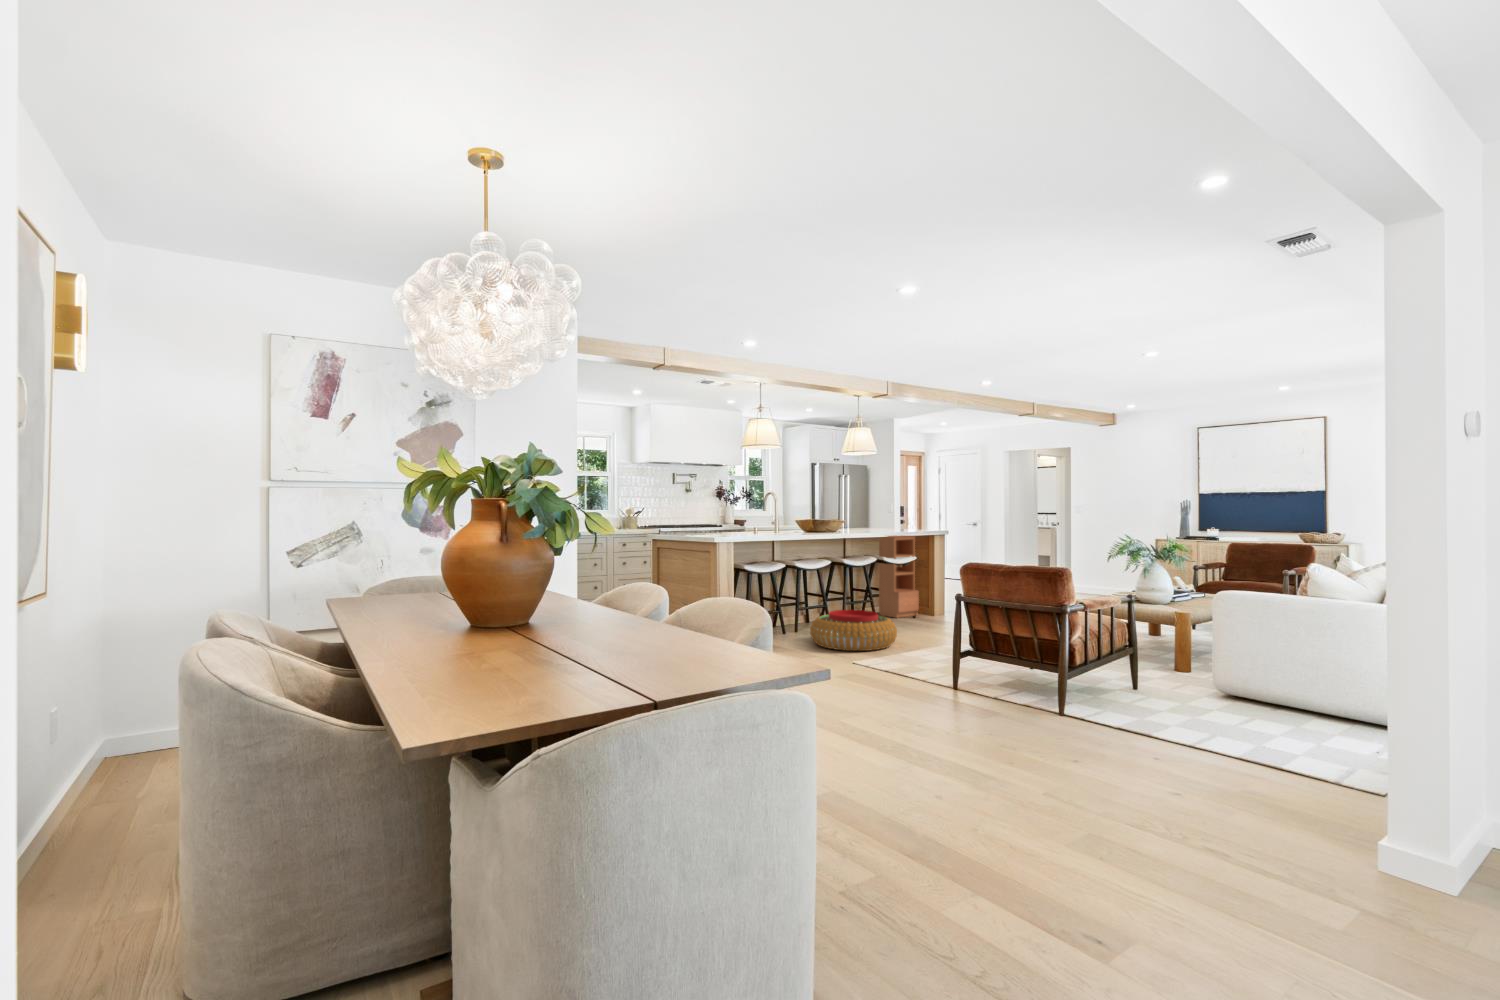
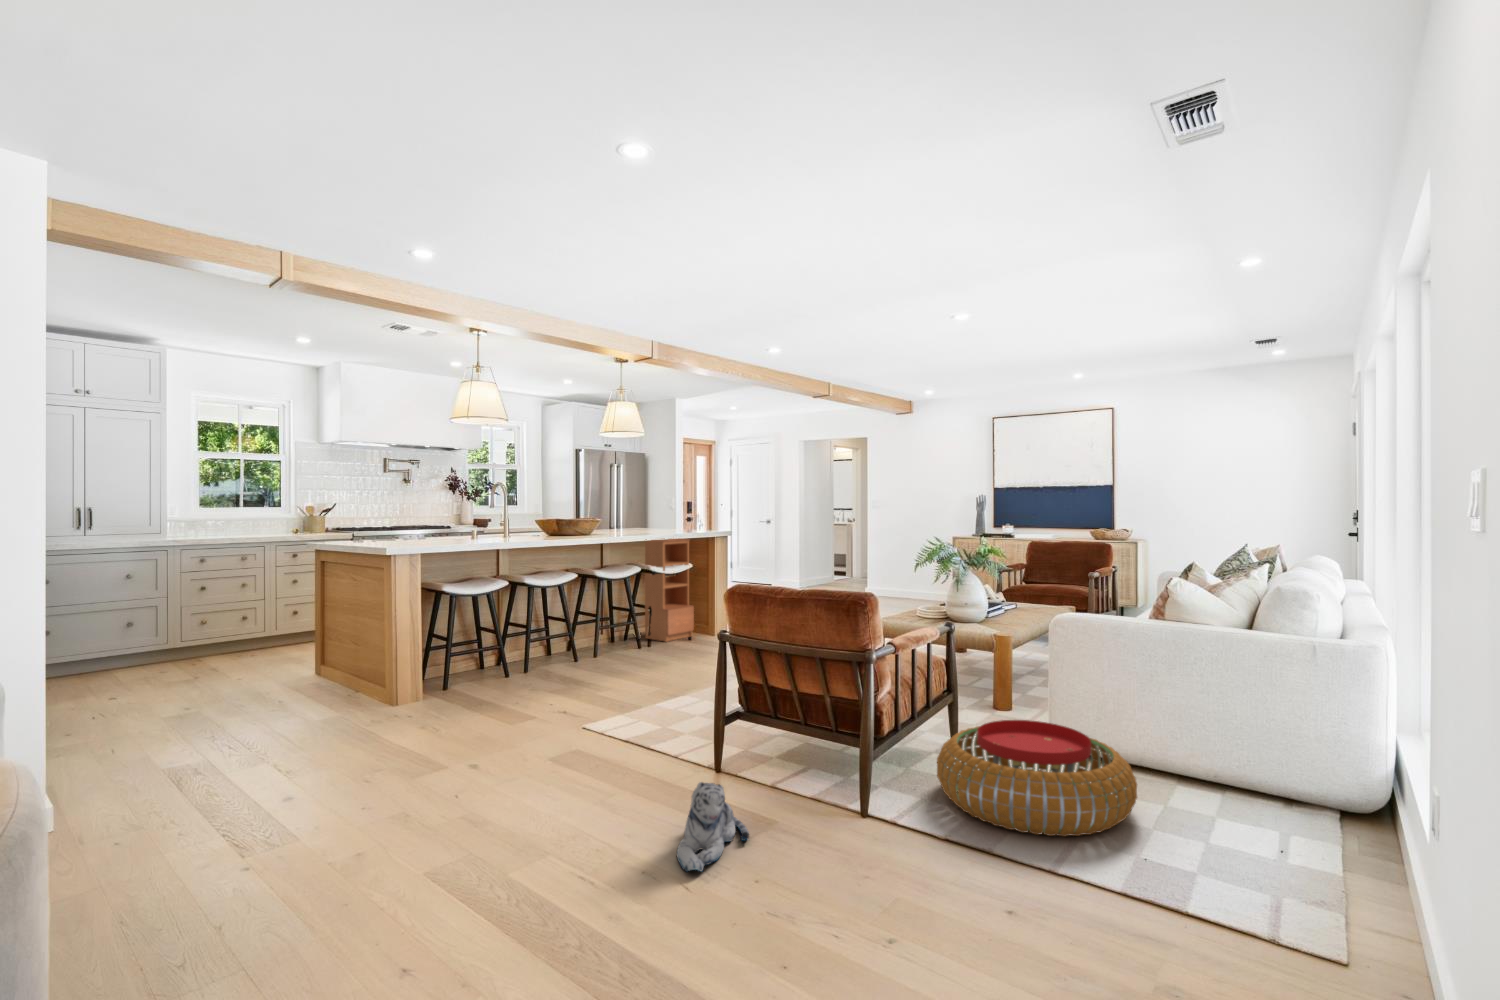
pouf: present [810,610,897,651] -> present [937,720,1137,836]
plush toy: none [937,680,983,730] -> present [677,782,749,872]

